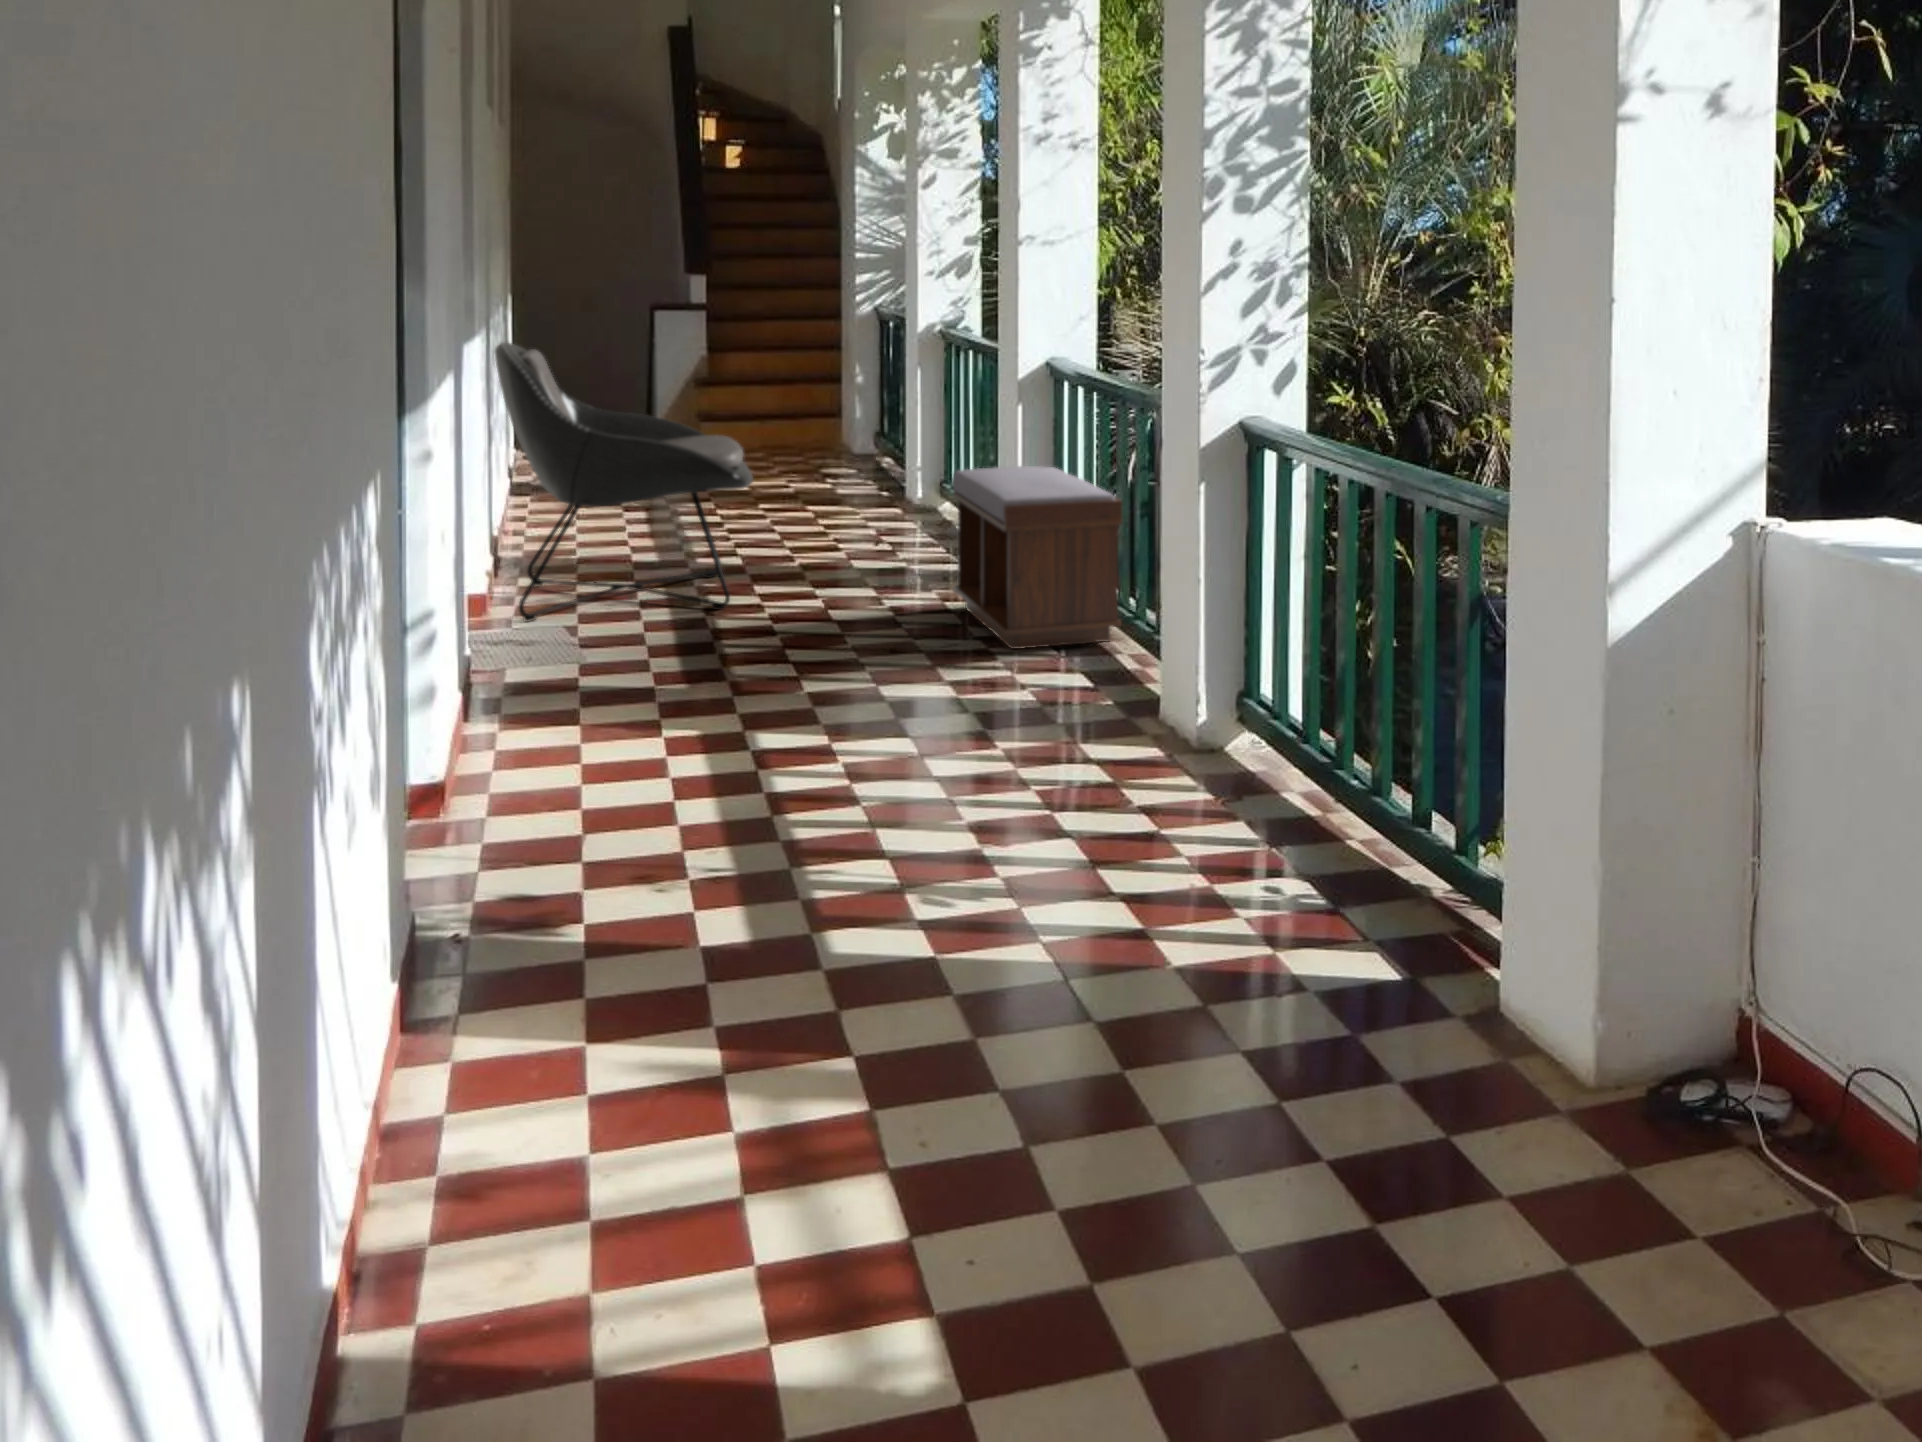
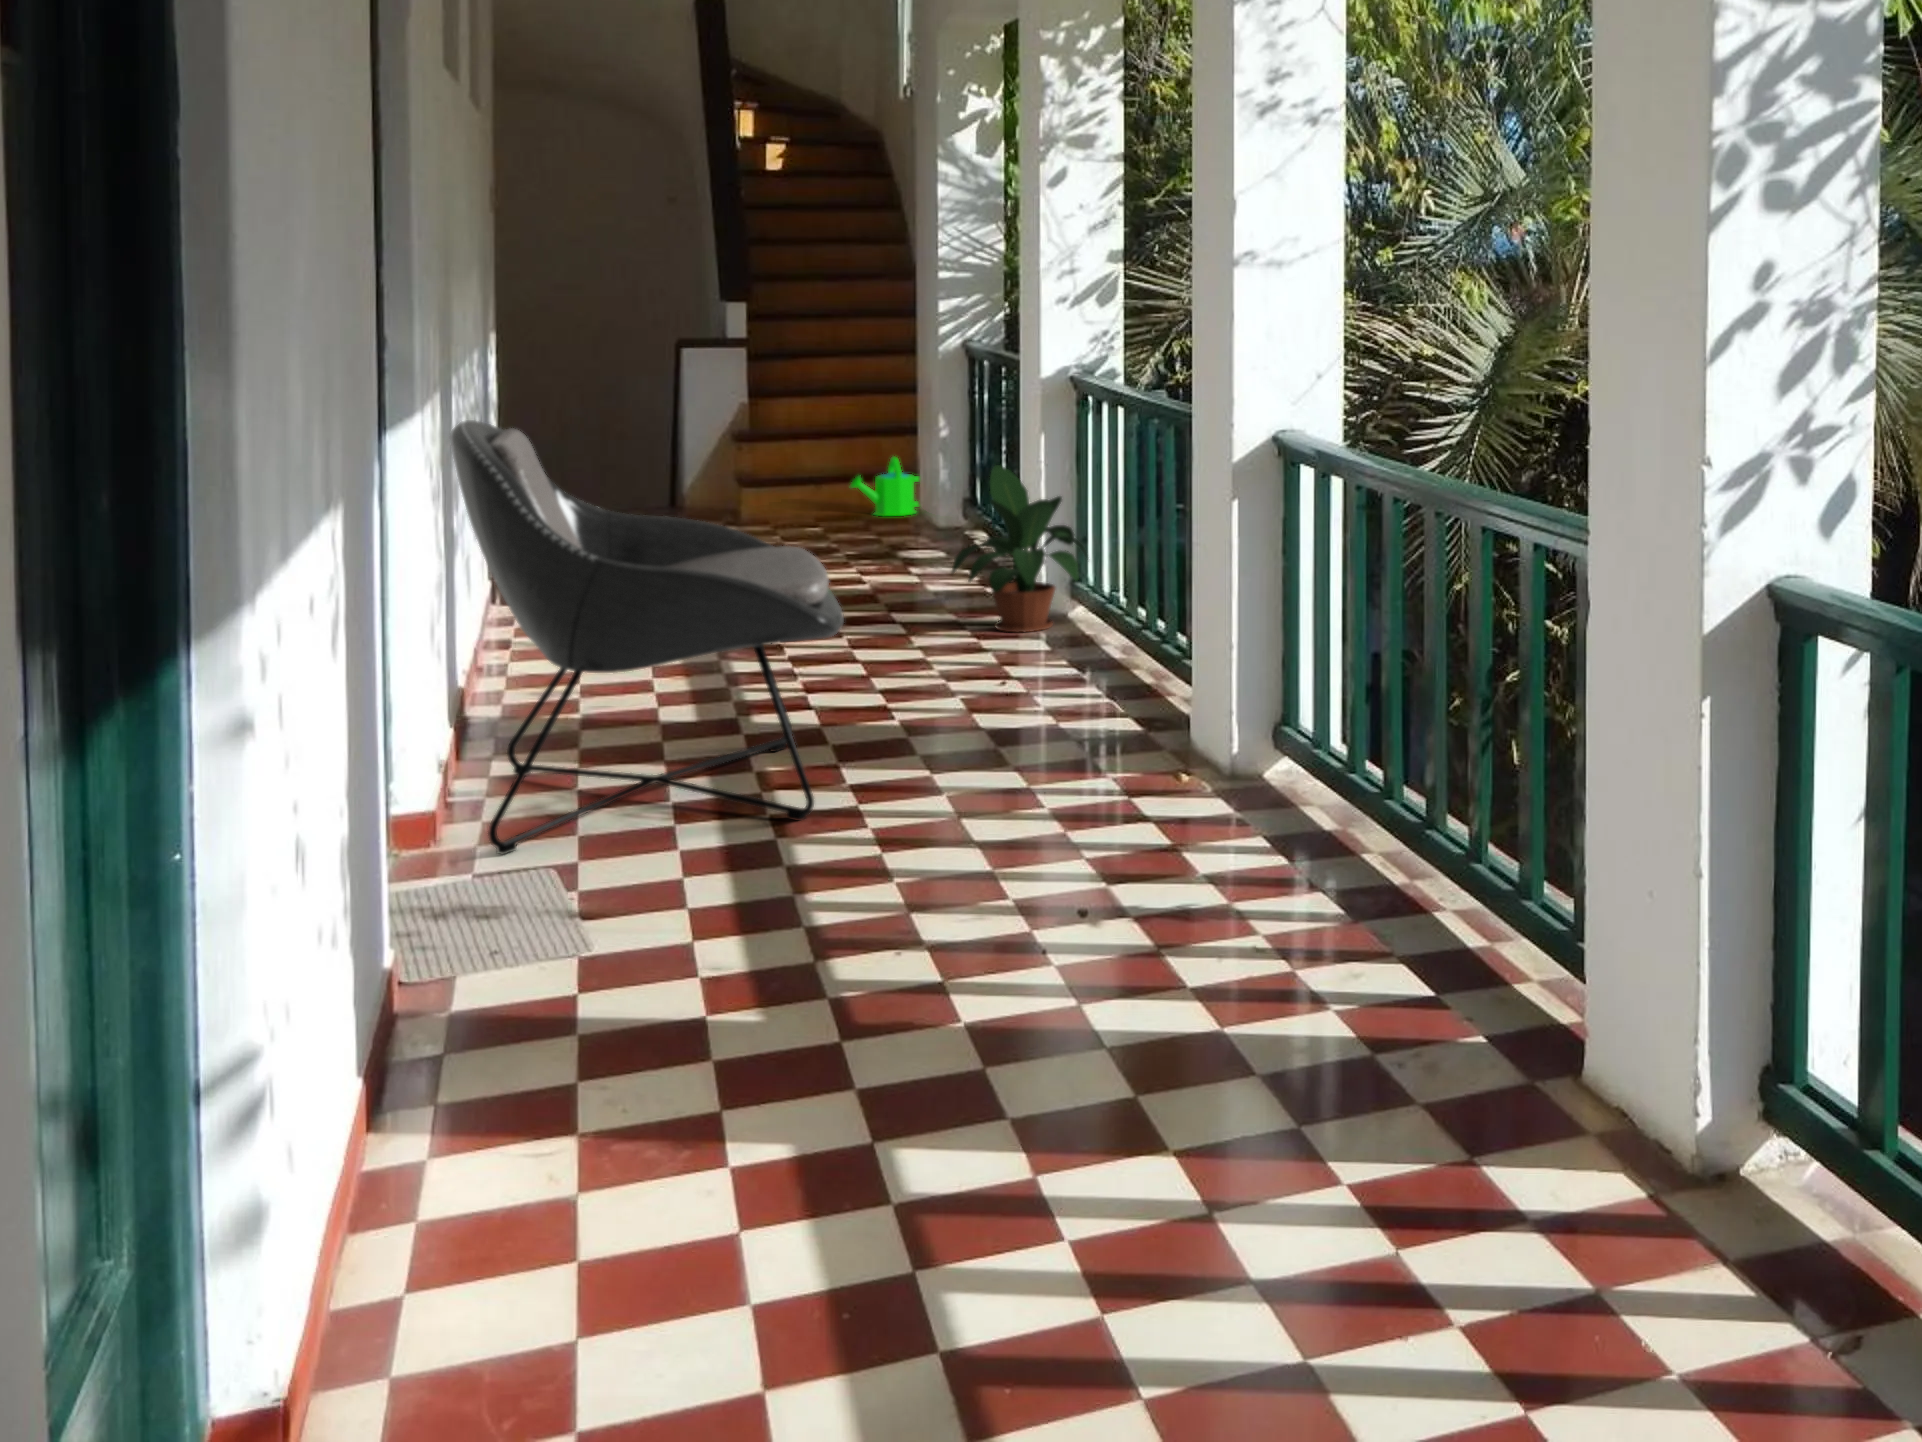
potted plant: none [848,395,952,518] -> present [952,465,1087,632]
watering can: none [785,400,851,447] -> present [850,457,919,516]
bench: present [952,466,1122,649] -> none [1148,595,1436,903]

